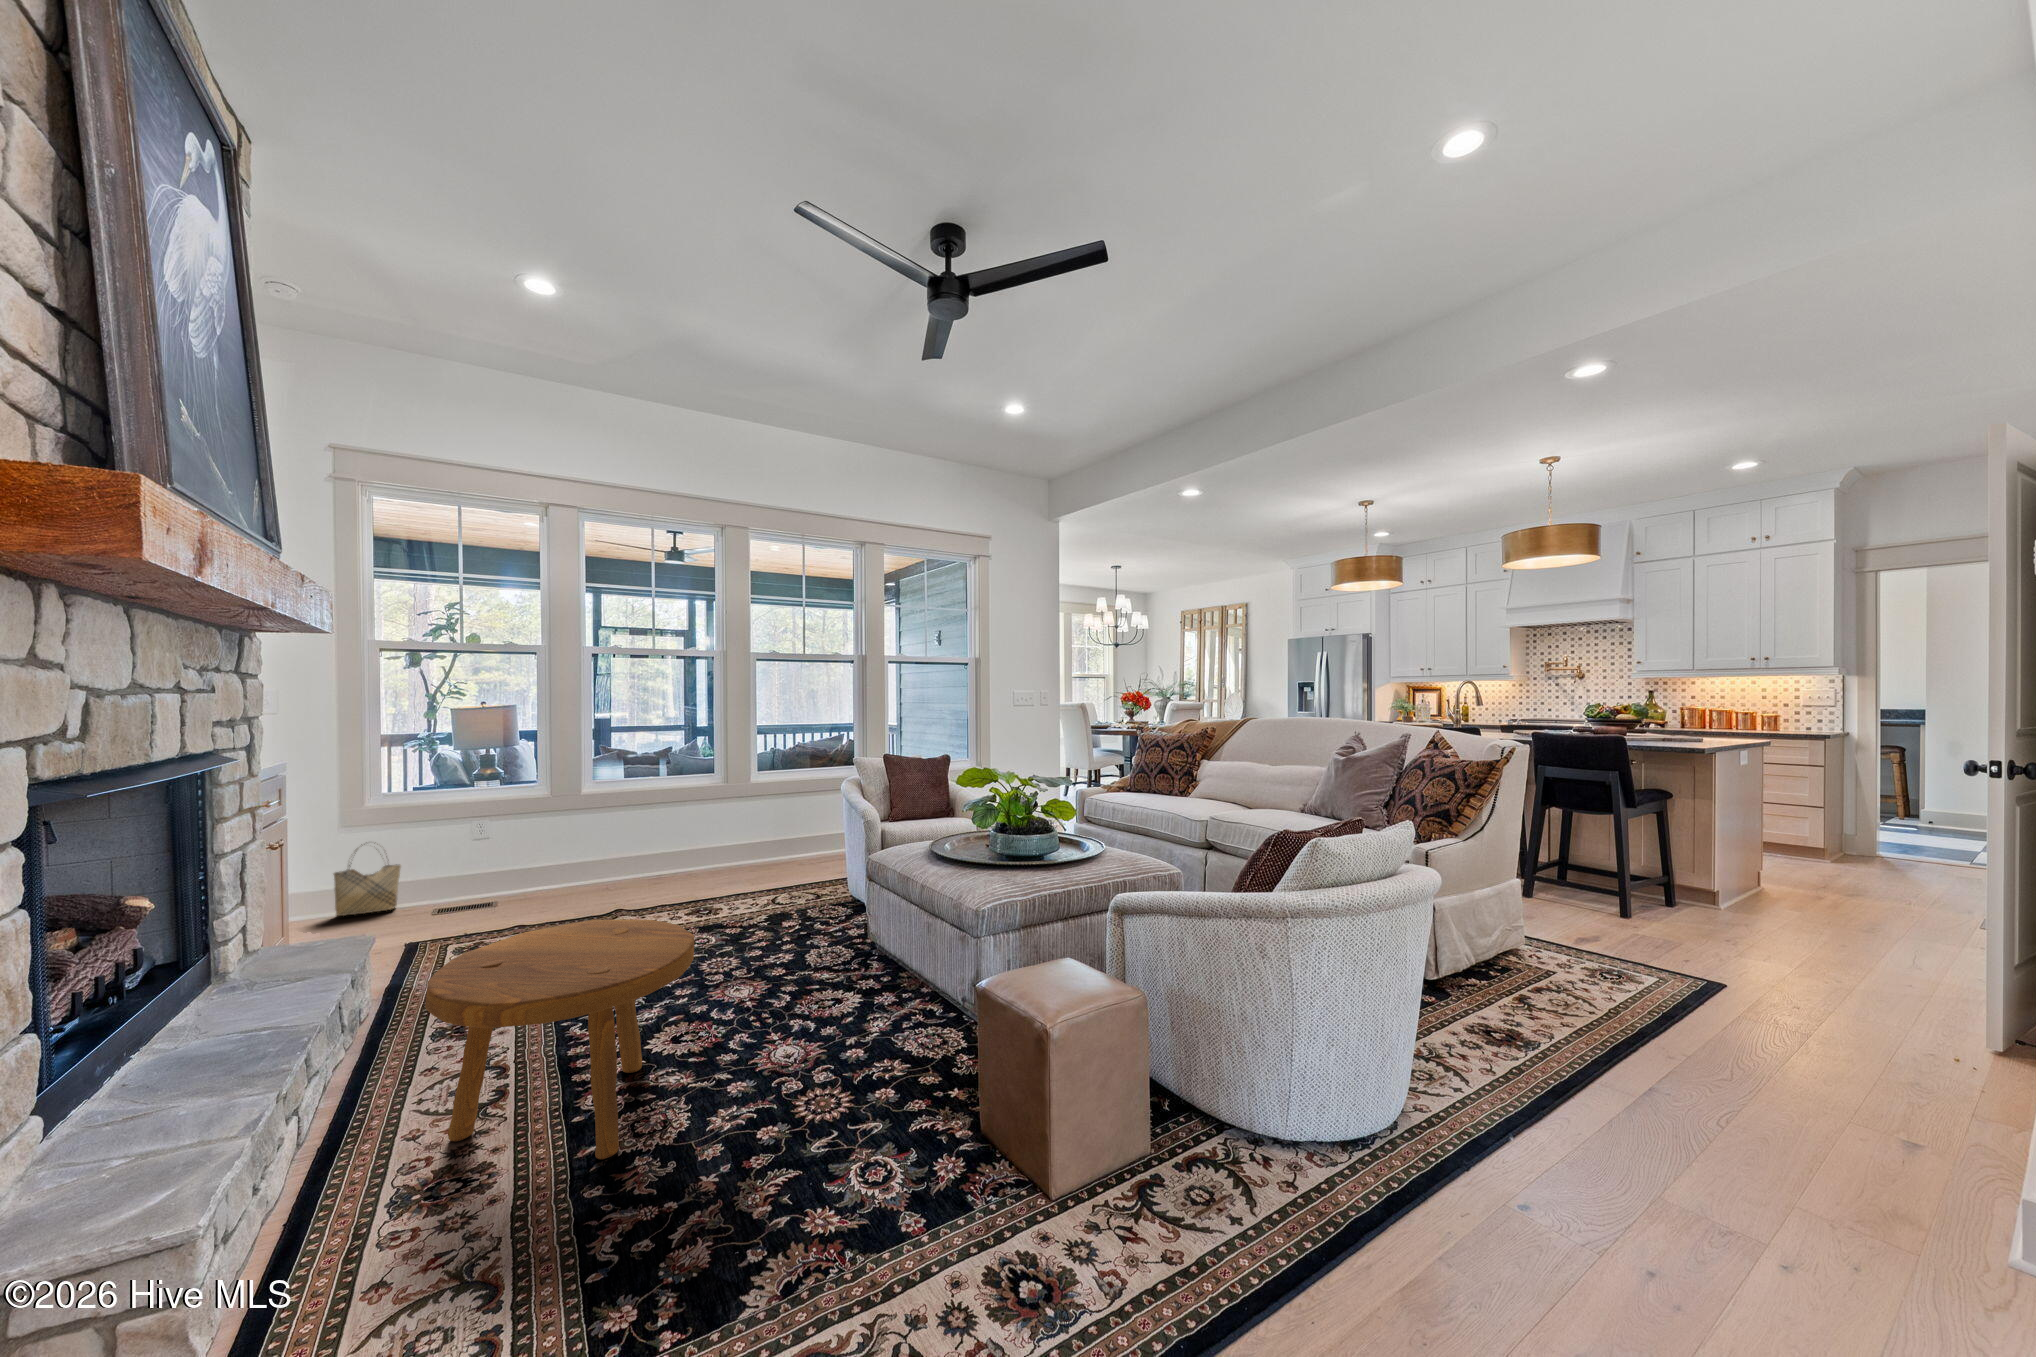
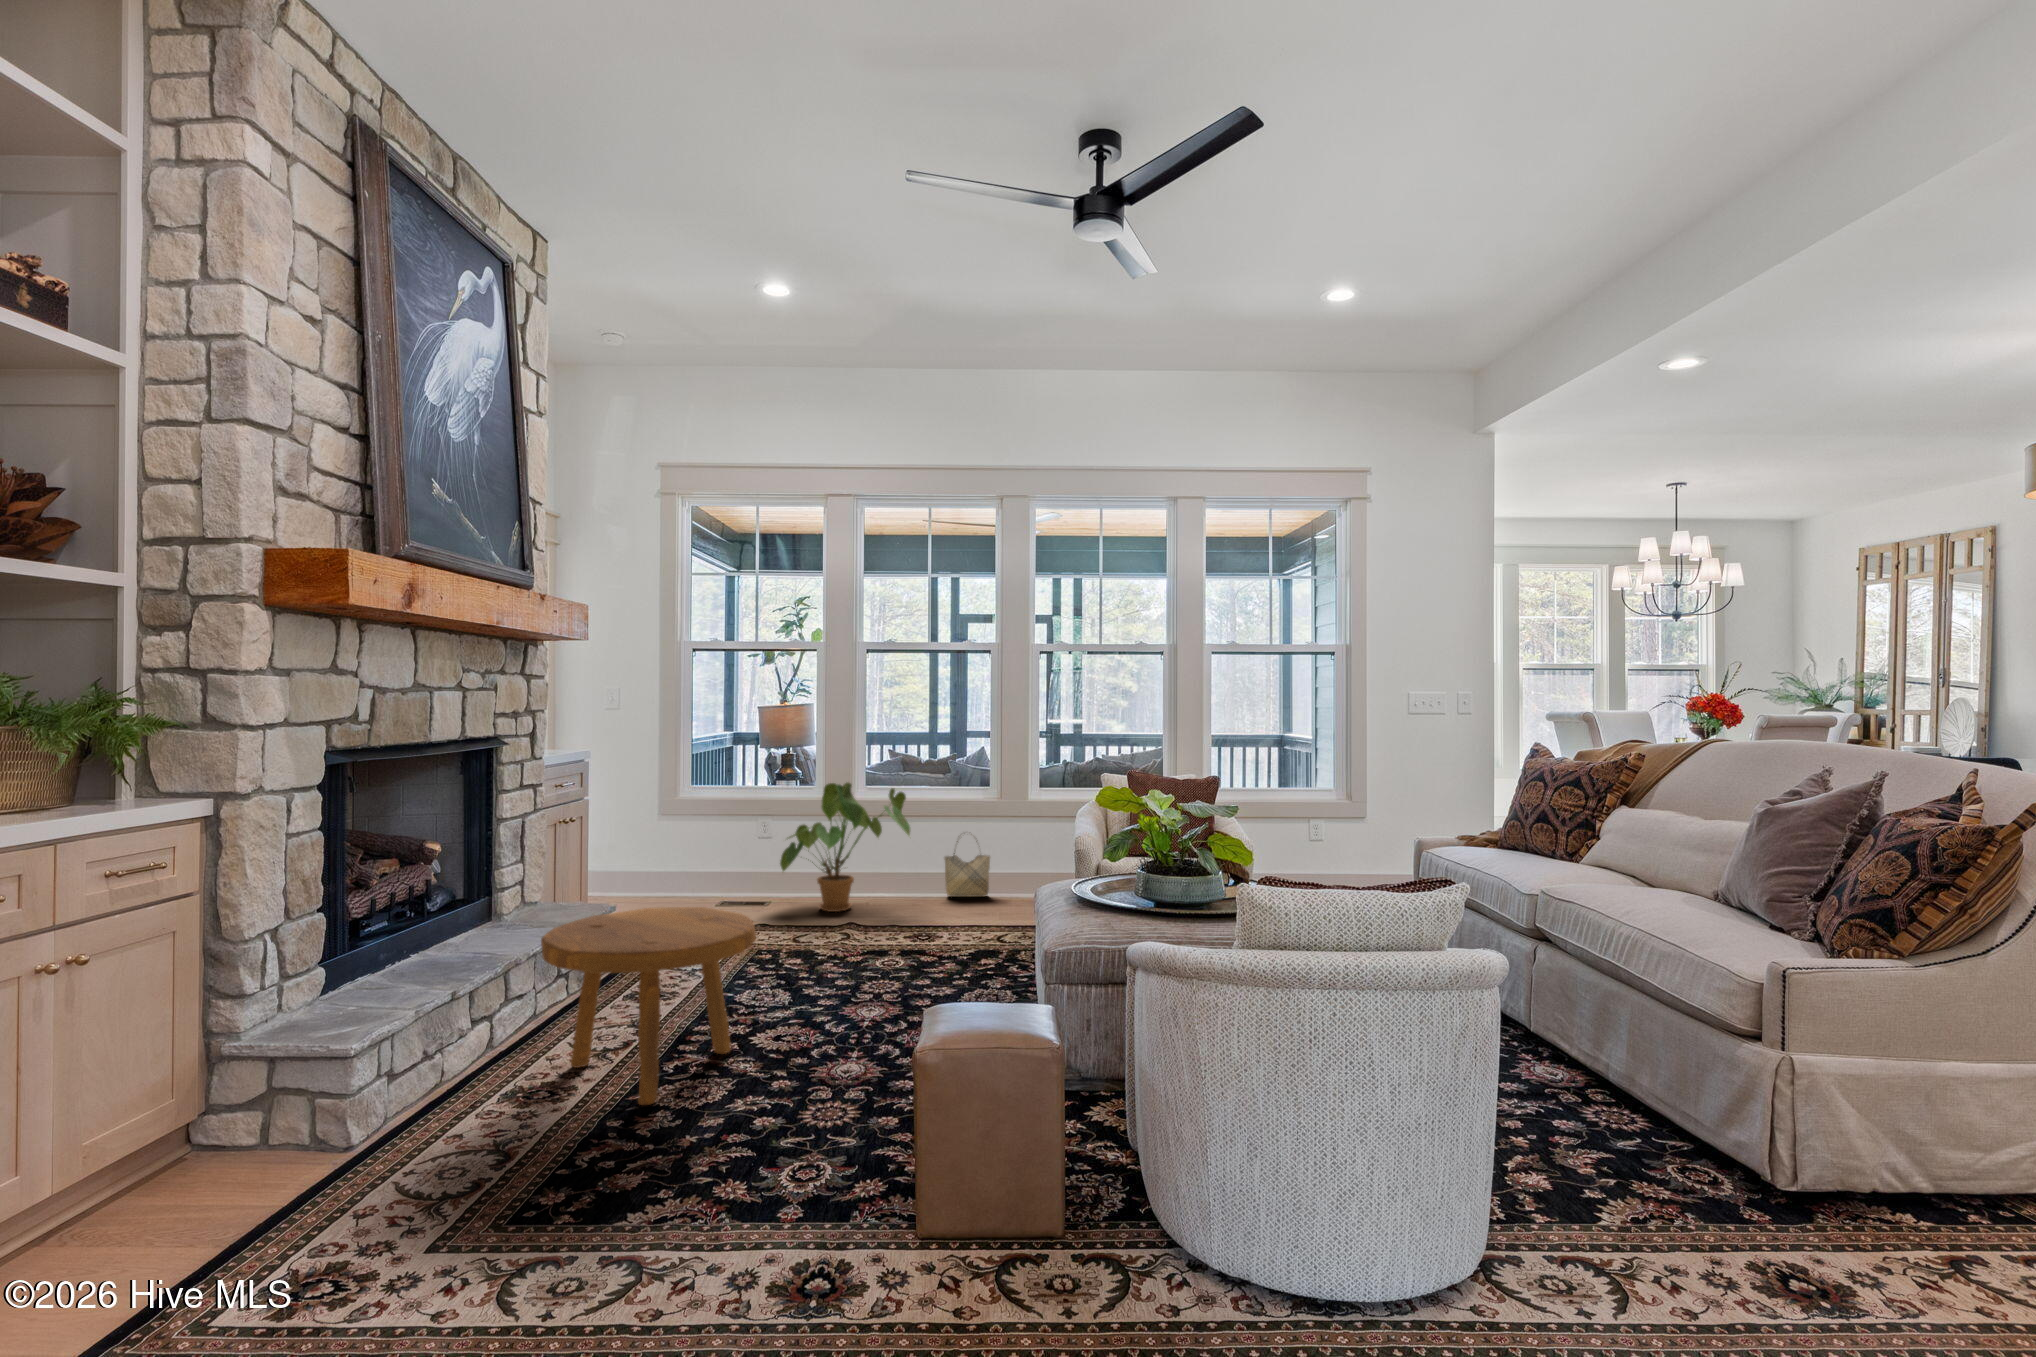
house plant: none [521,775,666,900] -> present [780,782,910,912]
woven basket: present [334,844,401,916] -> present [944,834,990,897]

